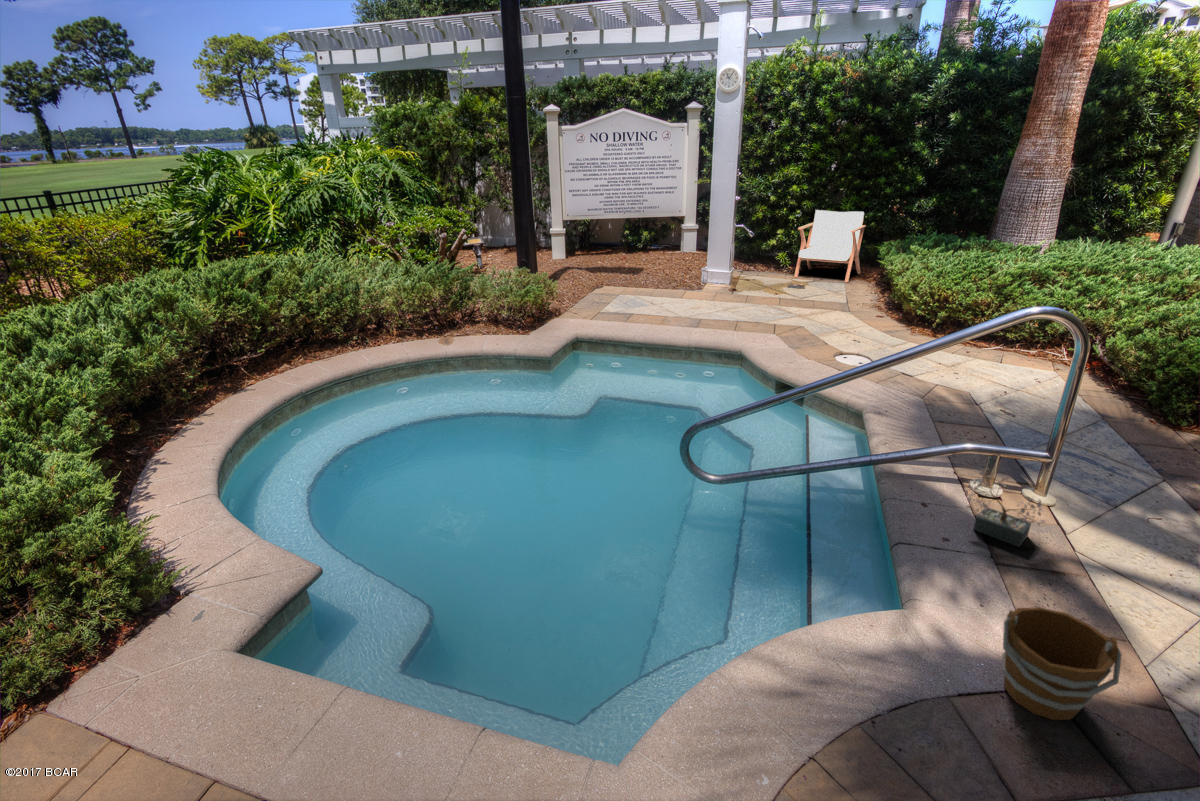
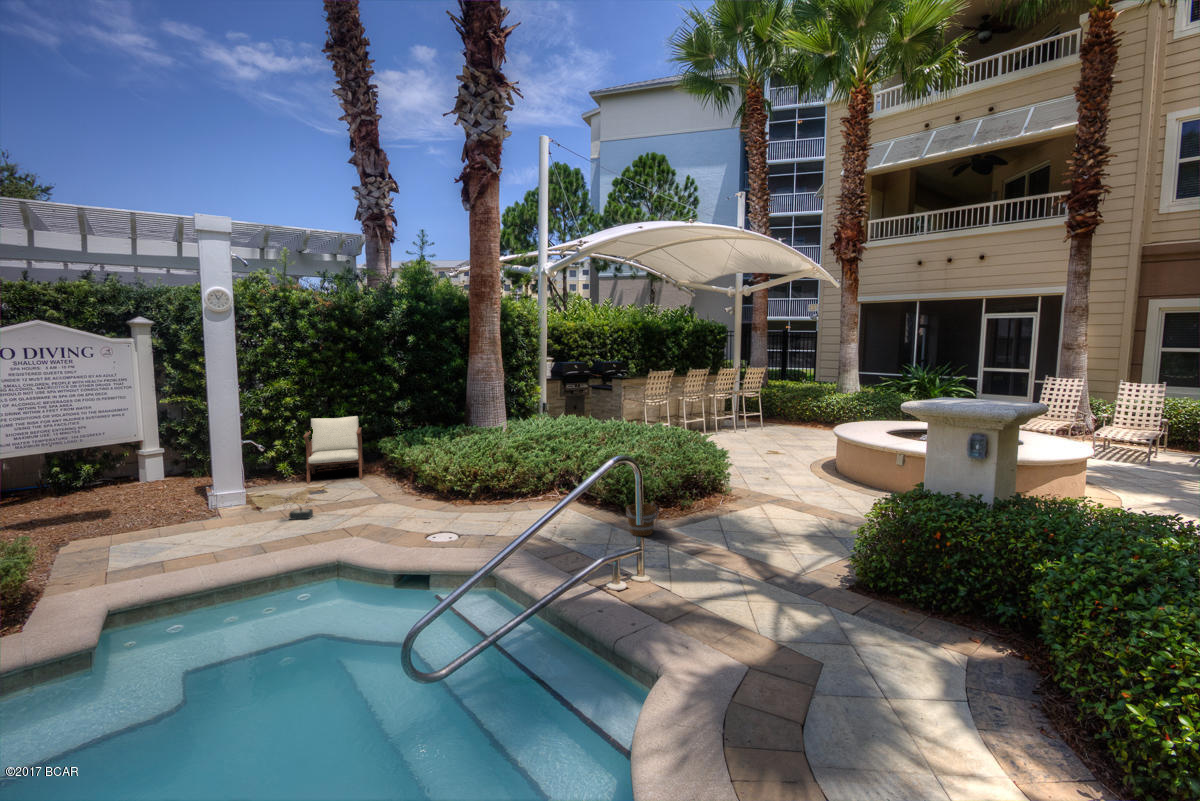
decorative plant: present [965,468,1045,547] -> present [283,493,315,520]
bucket: present [1002,607,1121,720] -> present [626,501,659,536]

